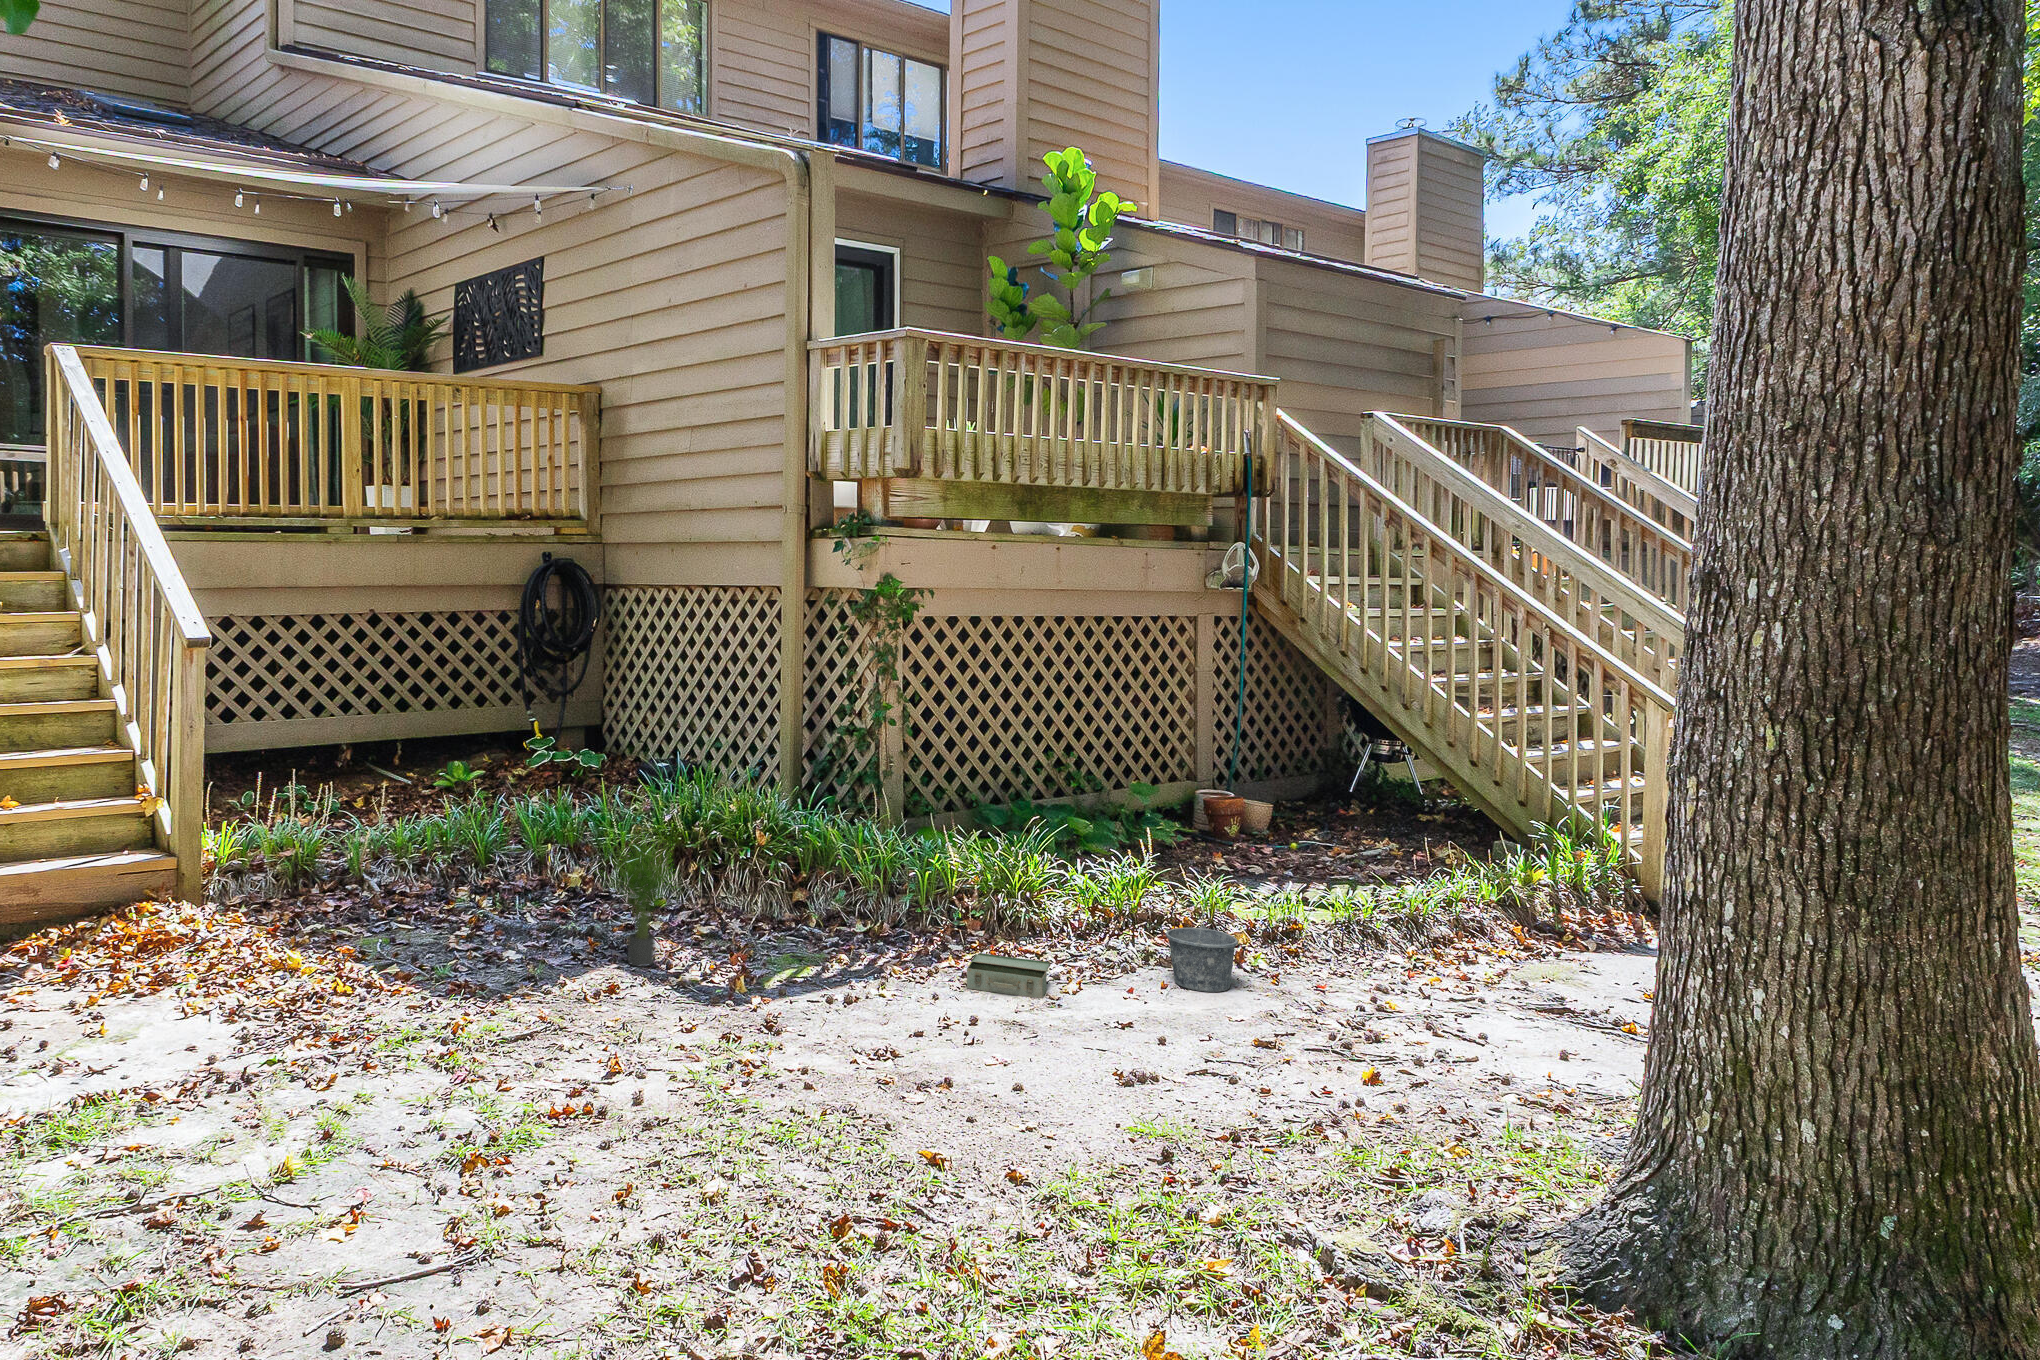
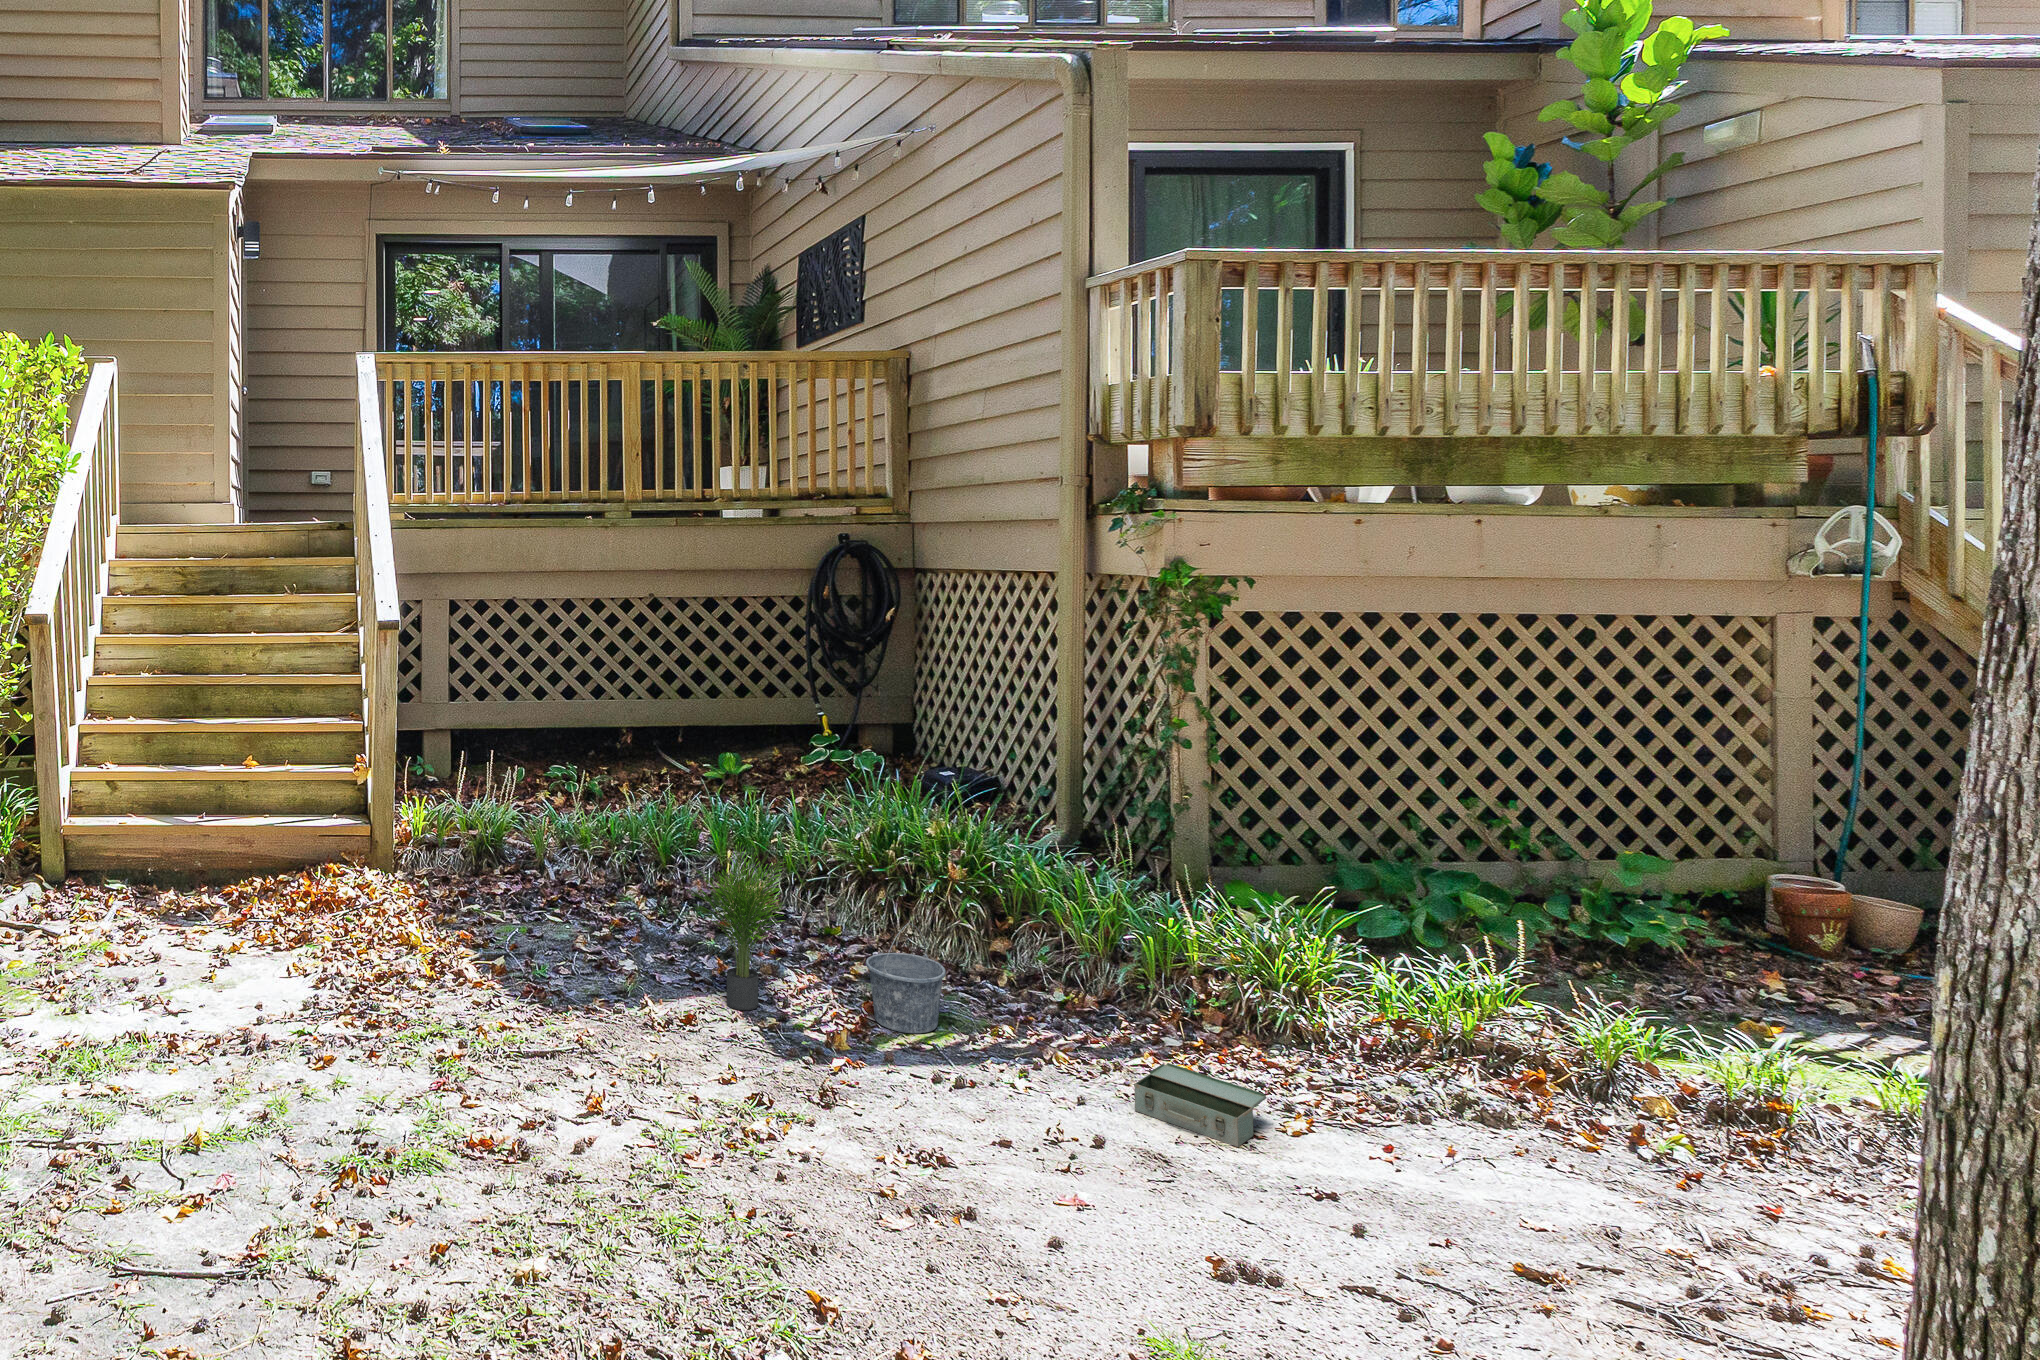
bucket: present [1166,900,1238,992] -> present [866,924,946,1033]

